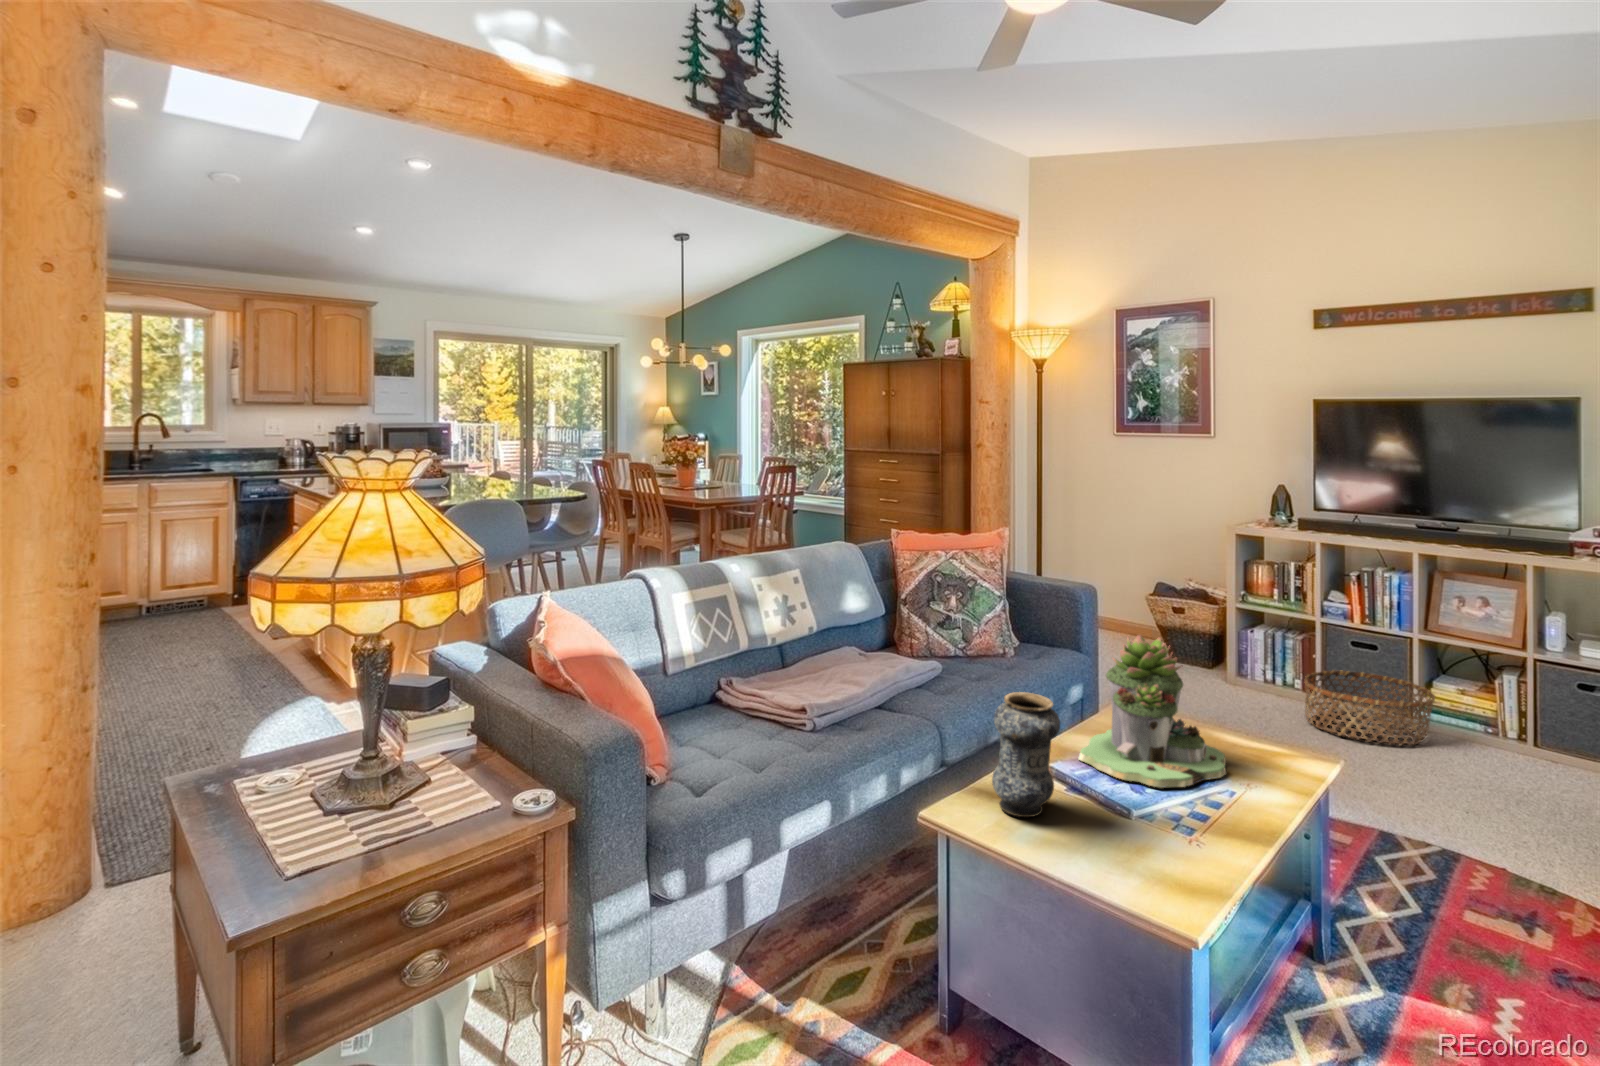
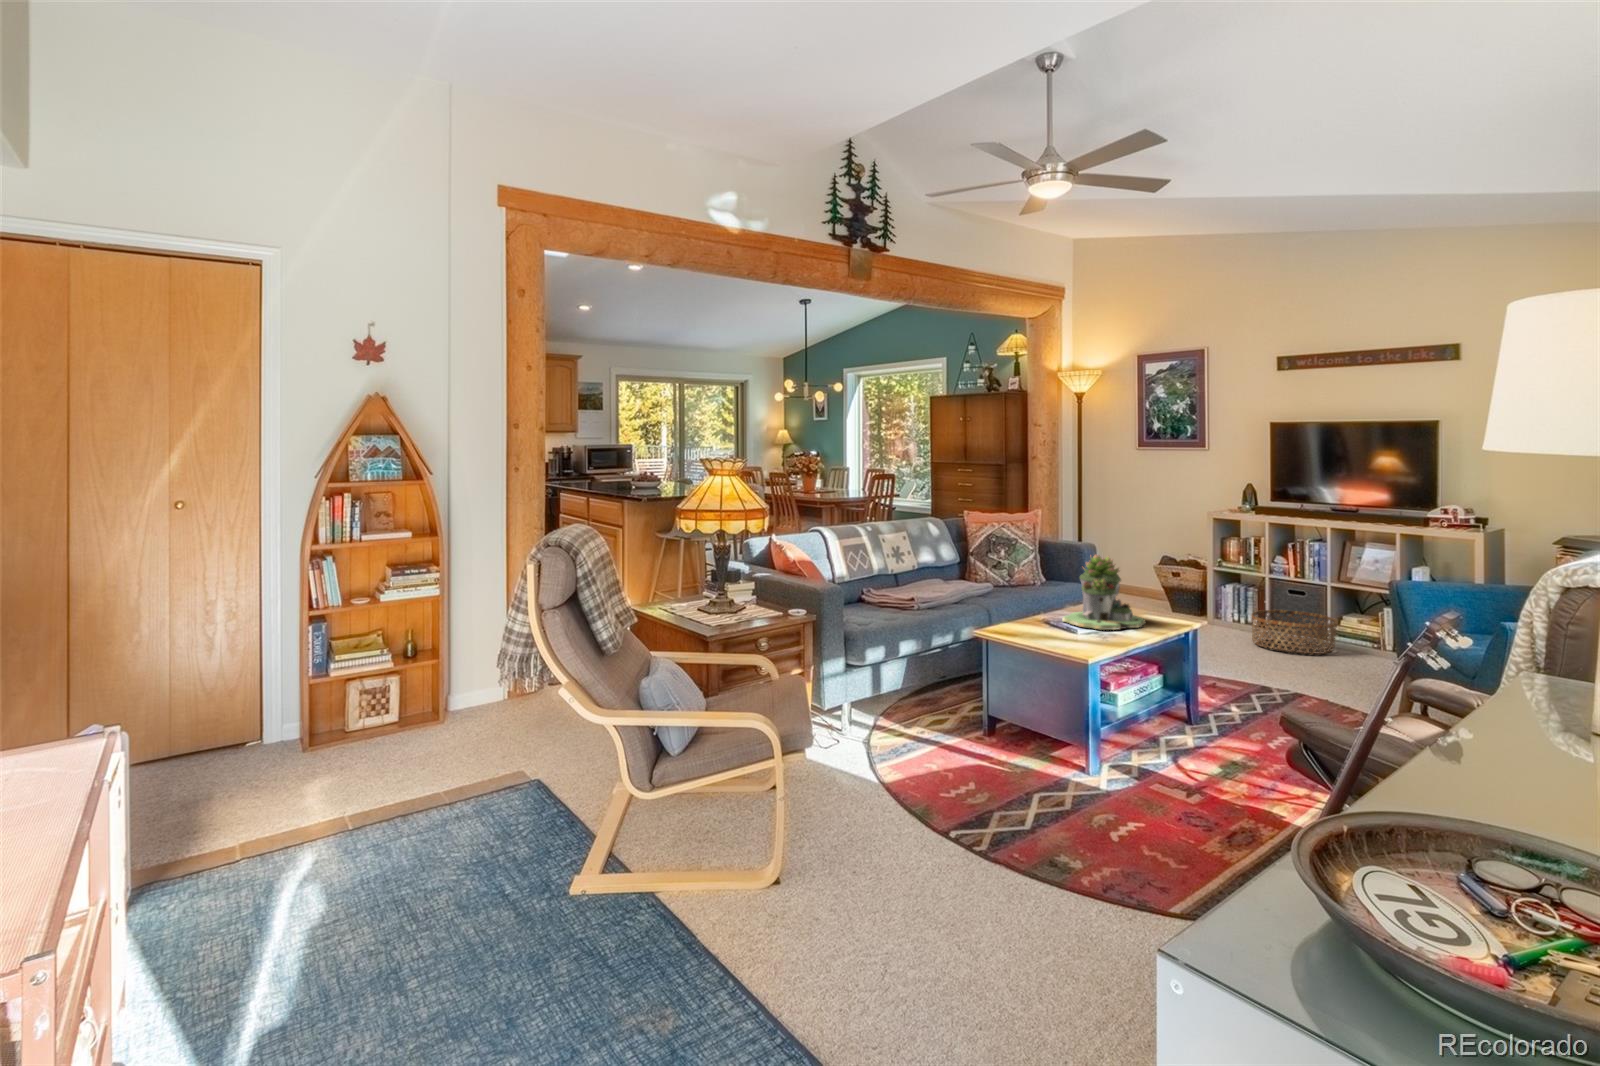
vase: present [992,692,1060,817] -> none [1010,576,1044,637]

